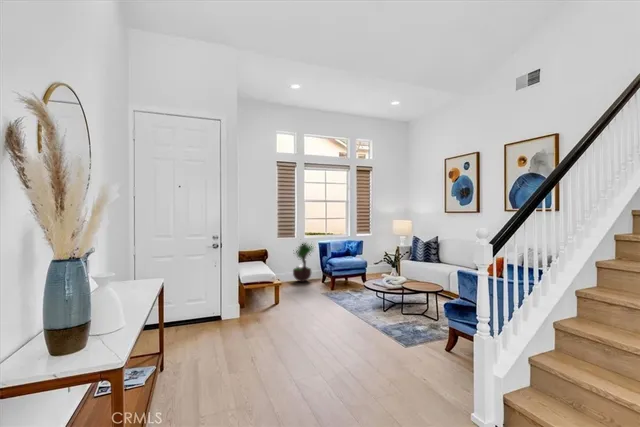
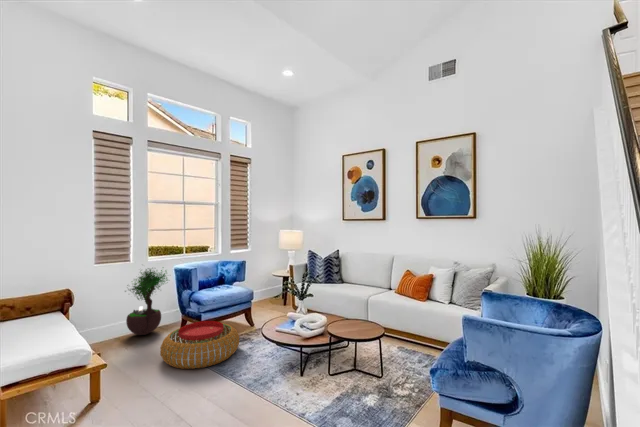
pouf: none [308,275,353,299] -> present [160,321,239,369]

